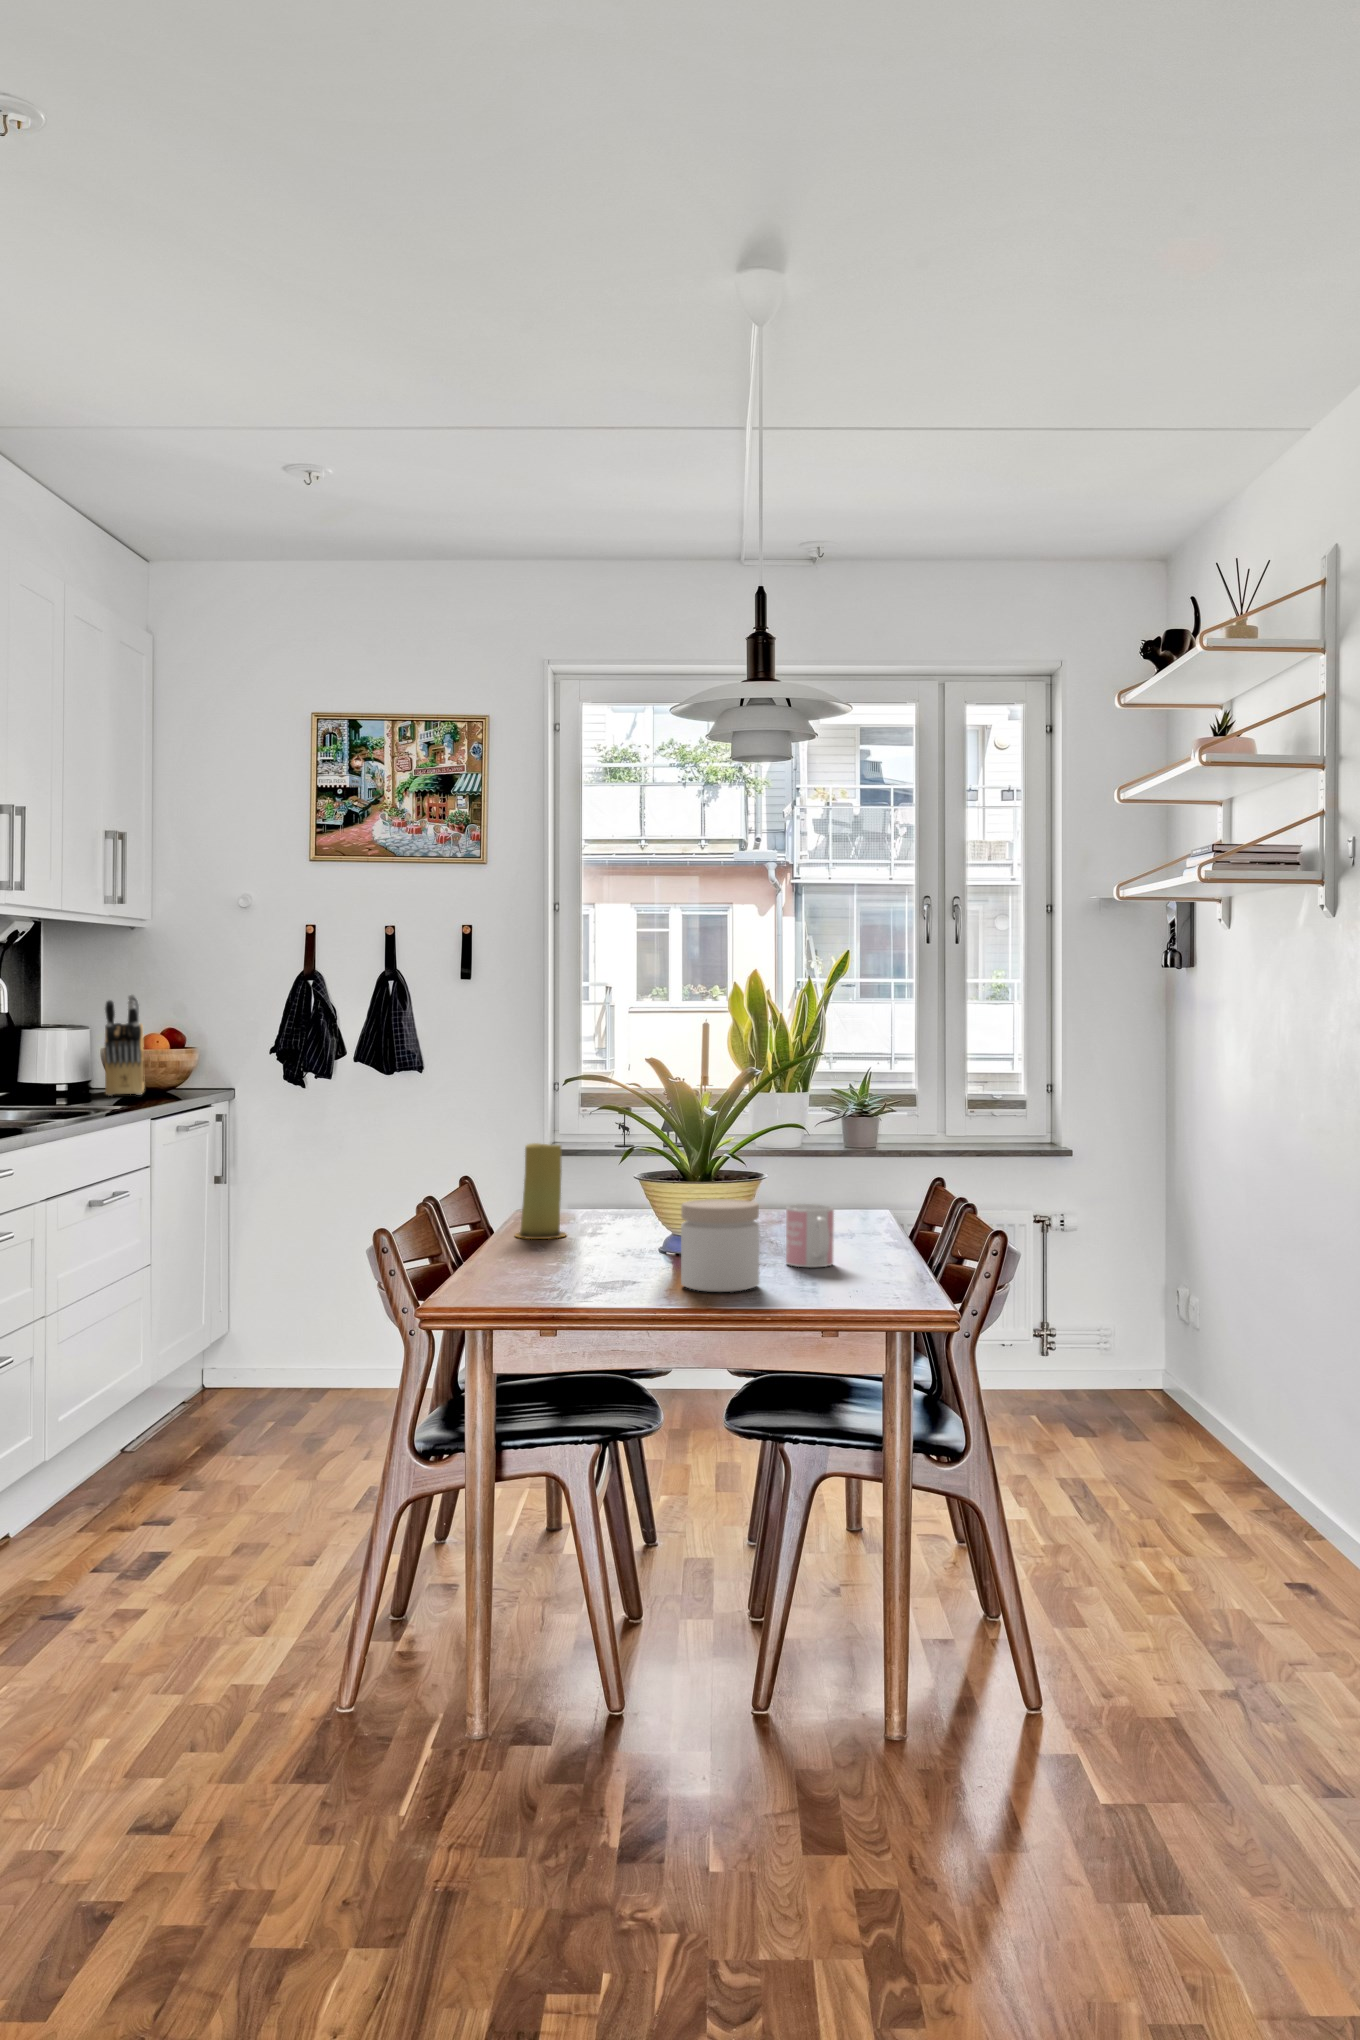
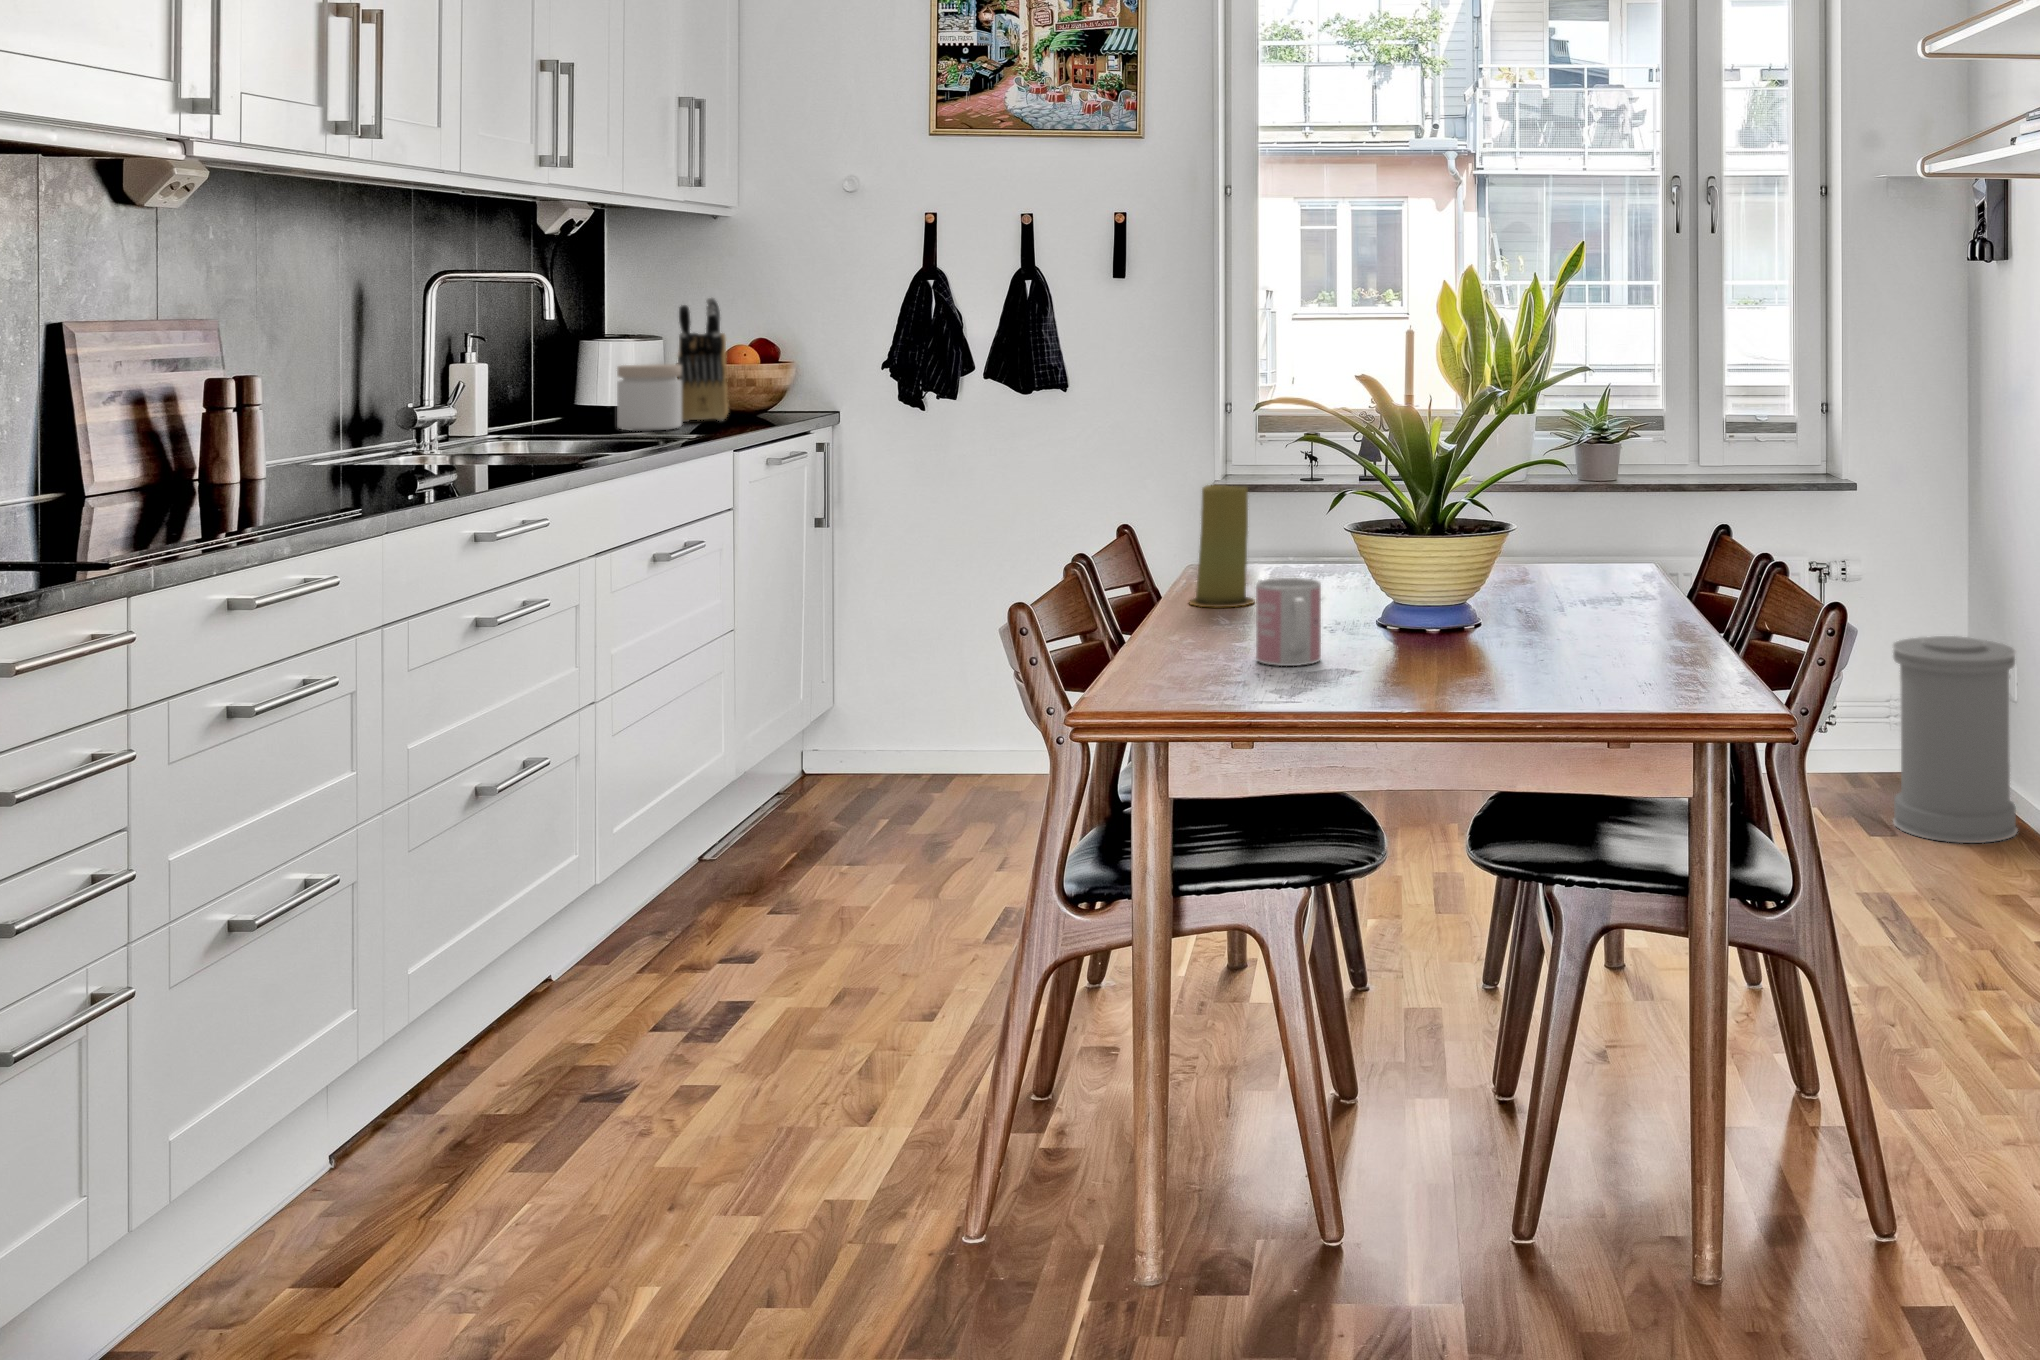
jar: present [681,1199,759,1292] -> present [617,364,682,431]
mug: present [786,1204,834,1267] -> present [1256,578,1321,666]
trash can: none [1094,1275,1195,1441] -> present [1892,636,2018,843]

